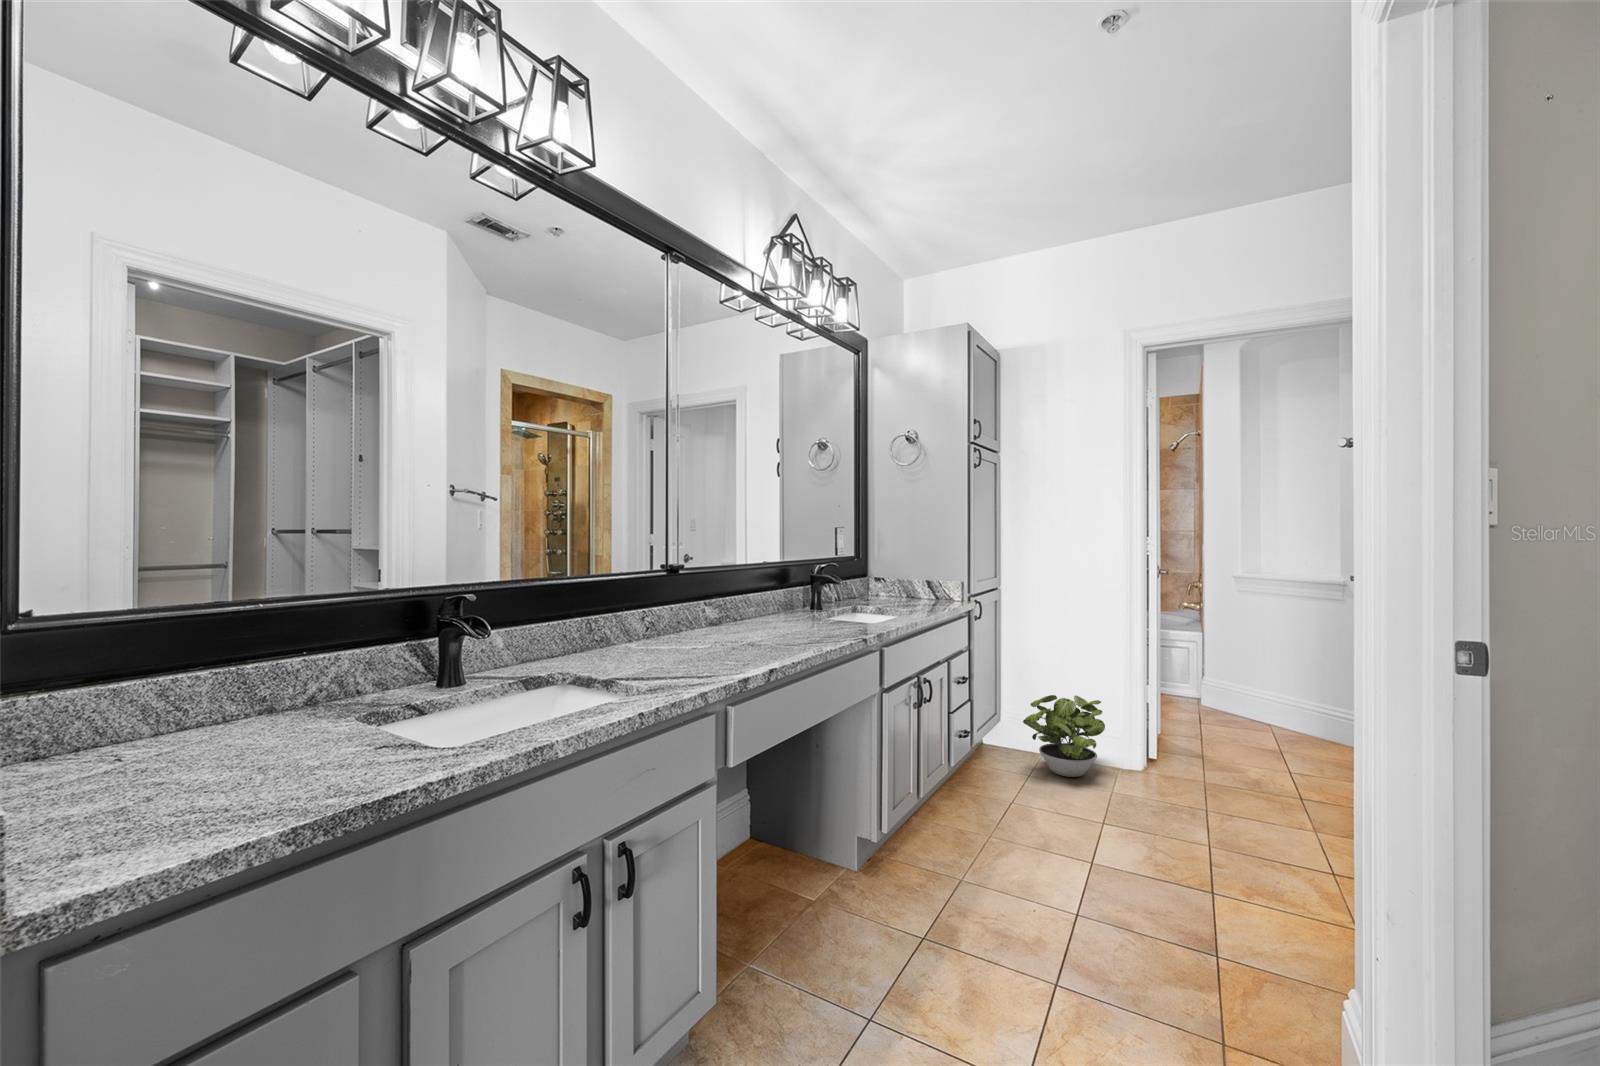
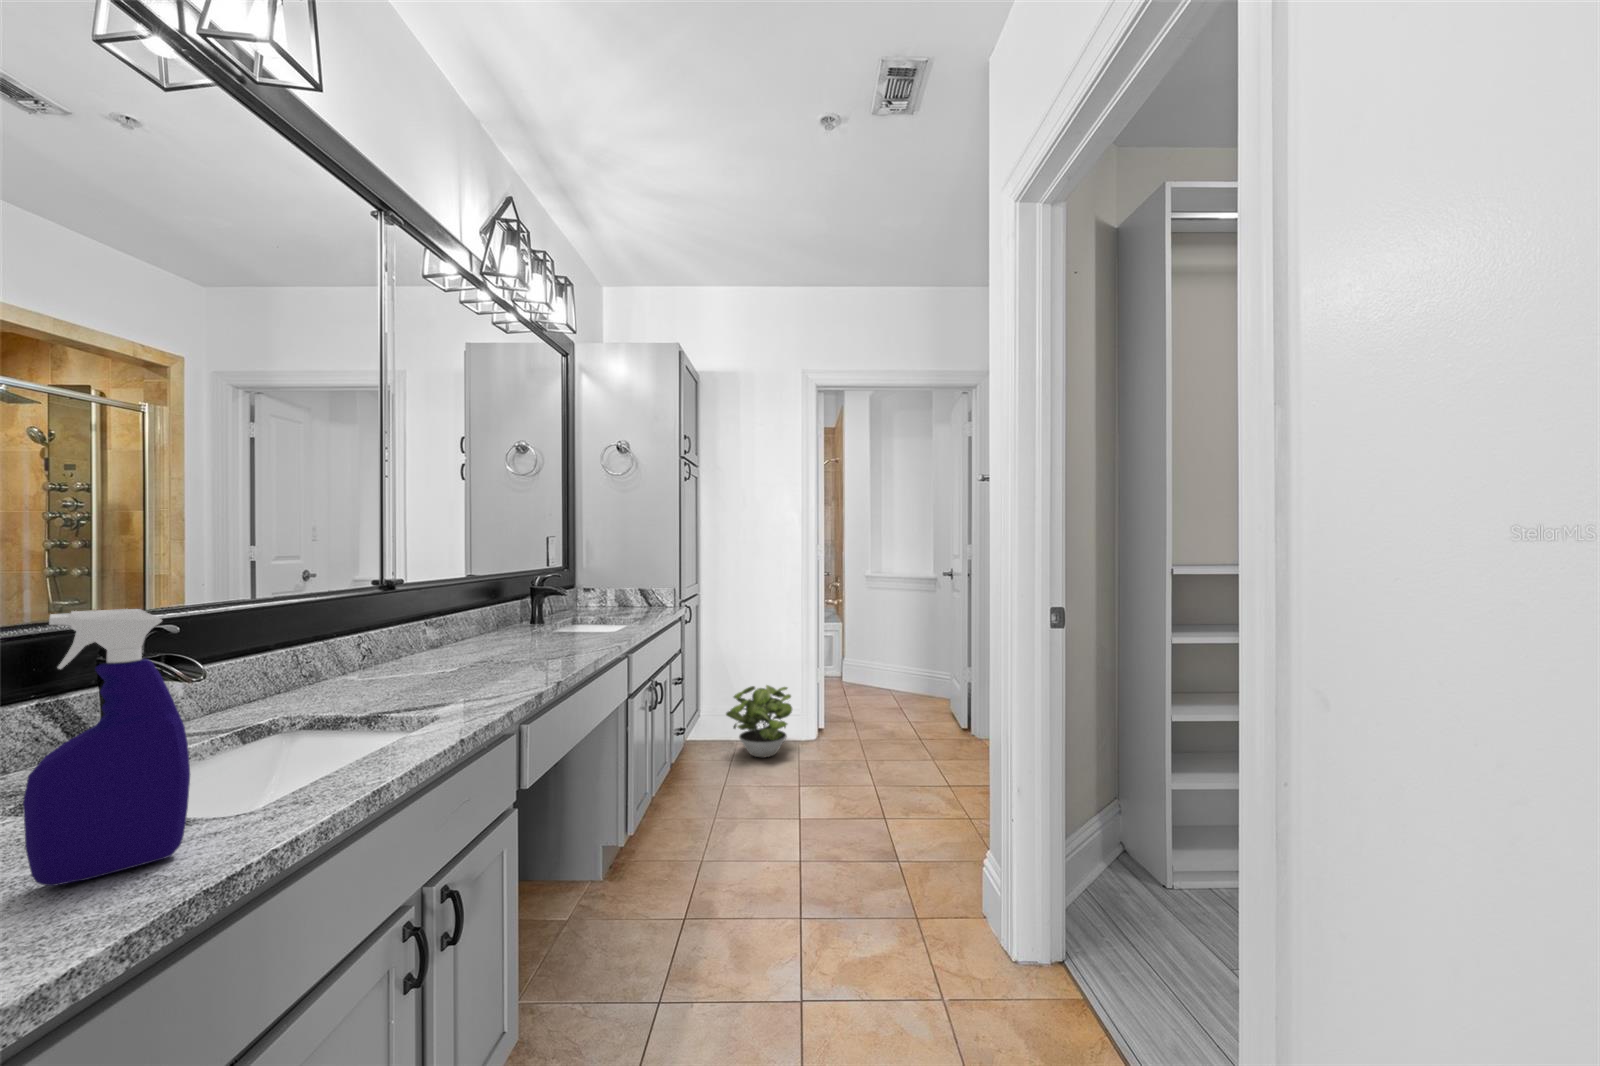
spray bottle: none [286,587,384,779] -> present [23,609,190,886]

